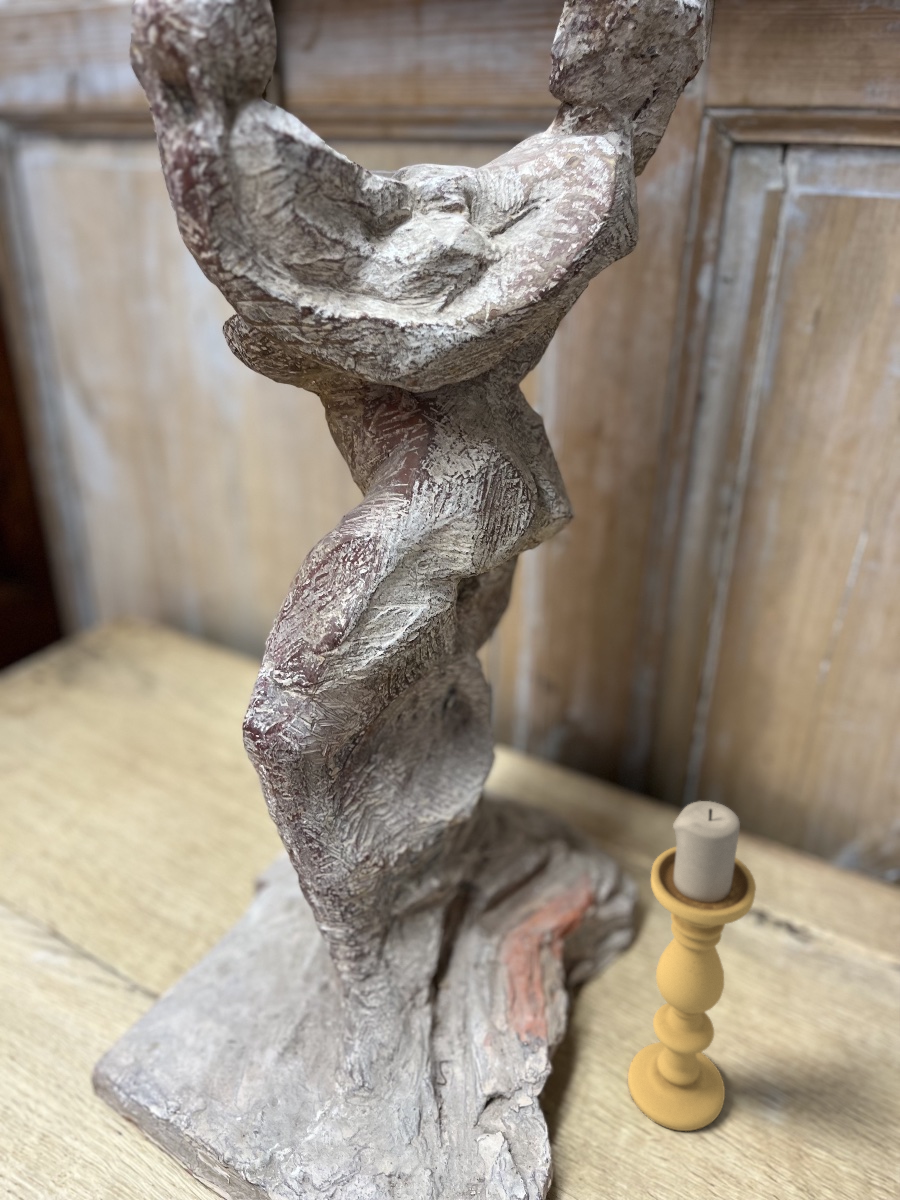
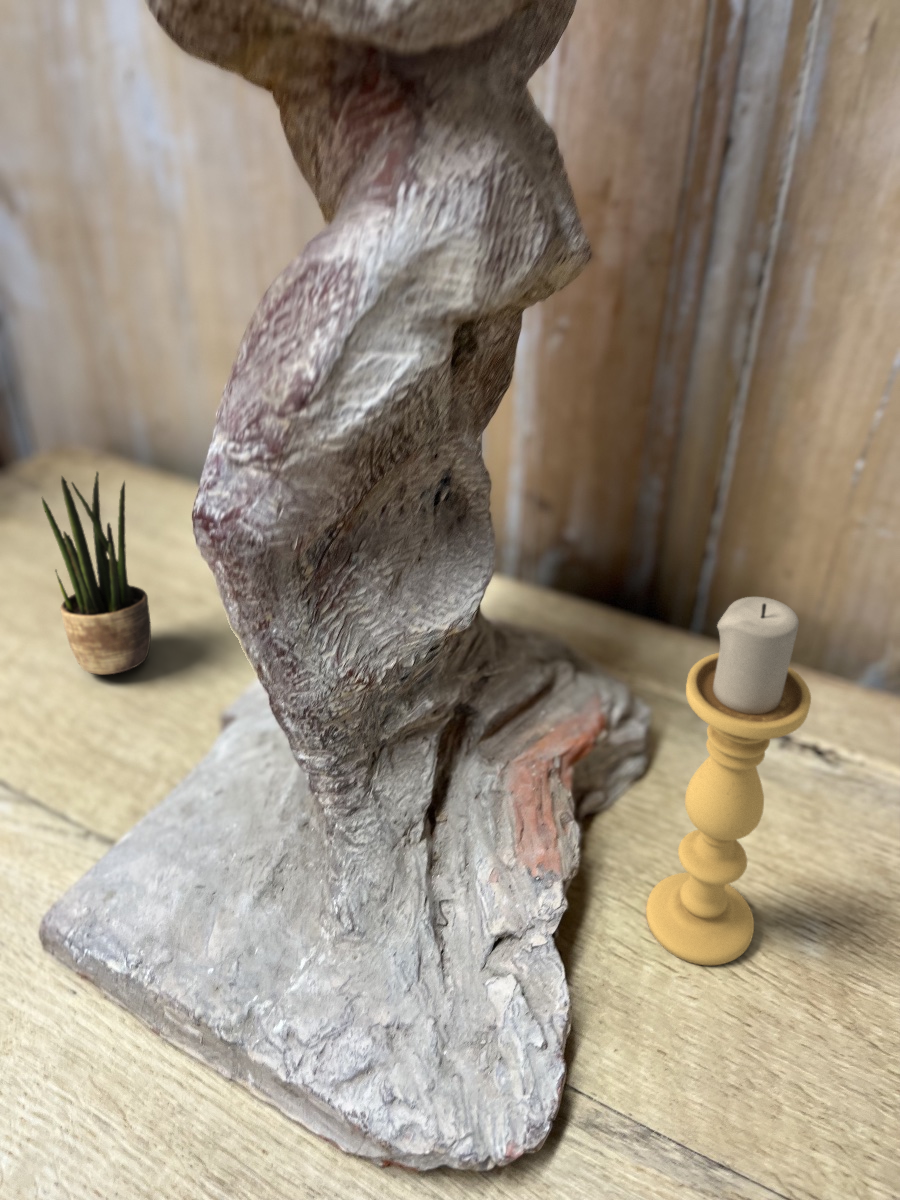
potted plant: none [112,659,197,838] -> present [42,472,151,674]

